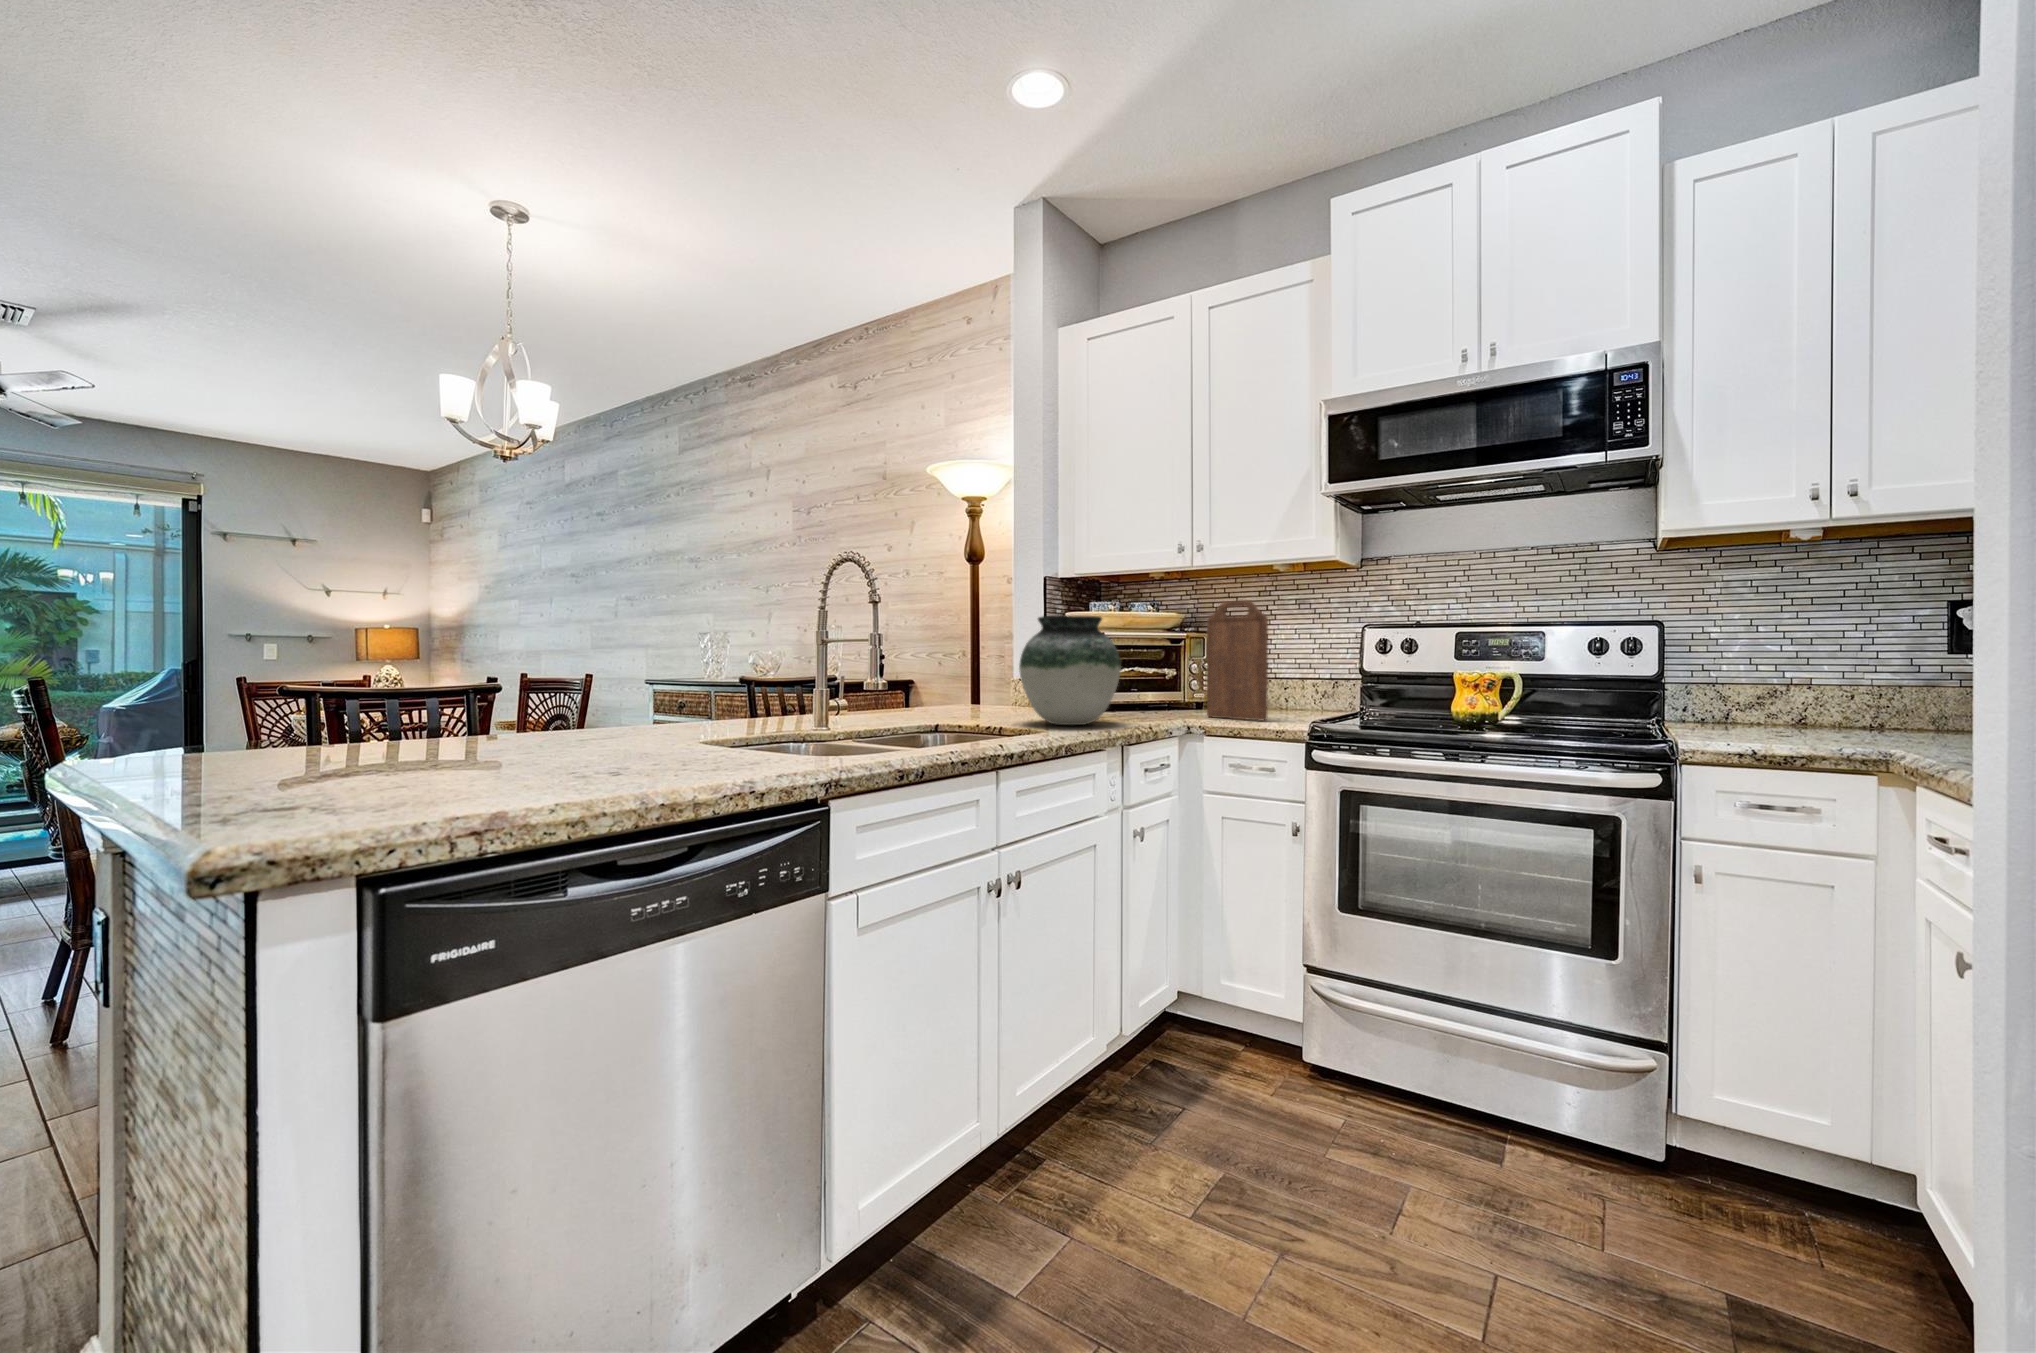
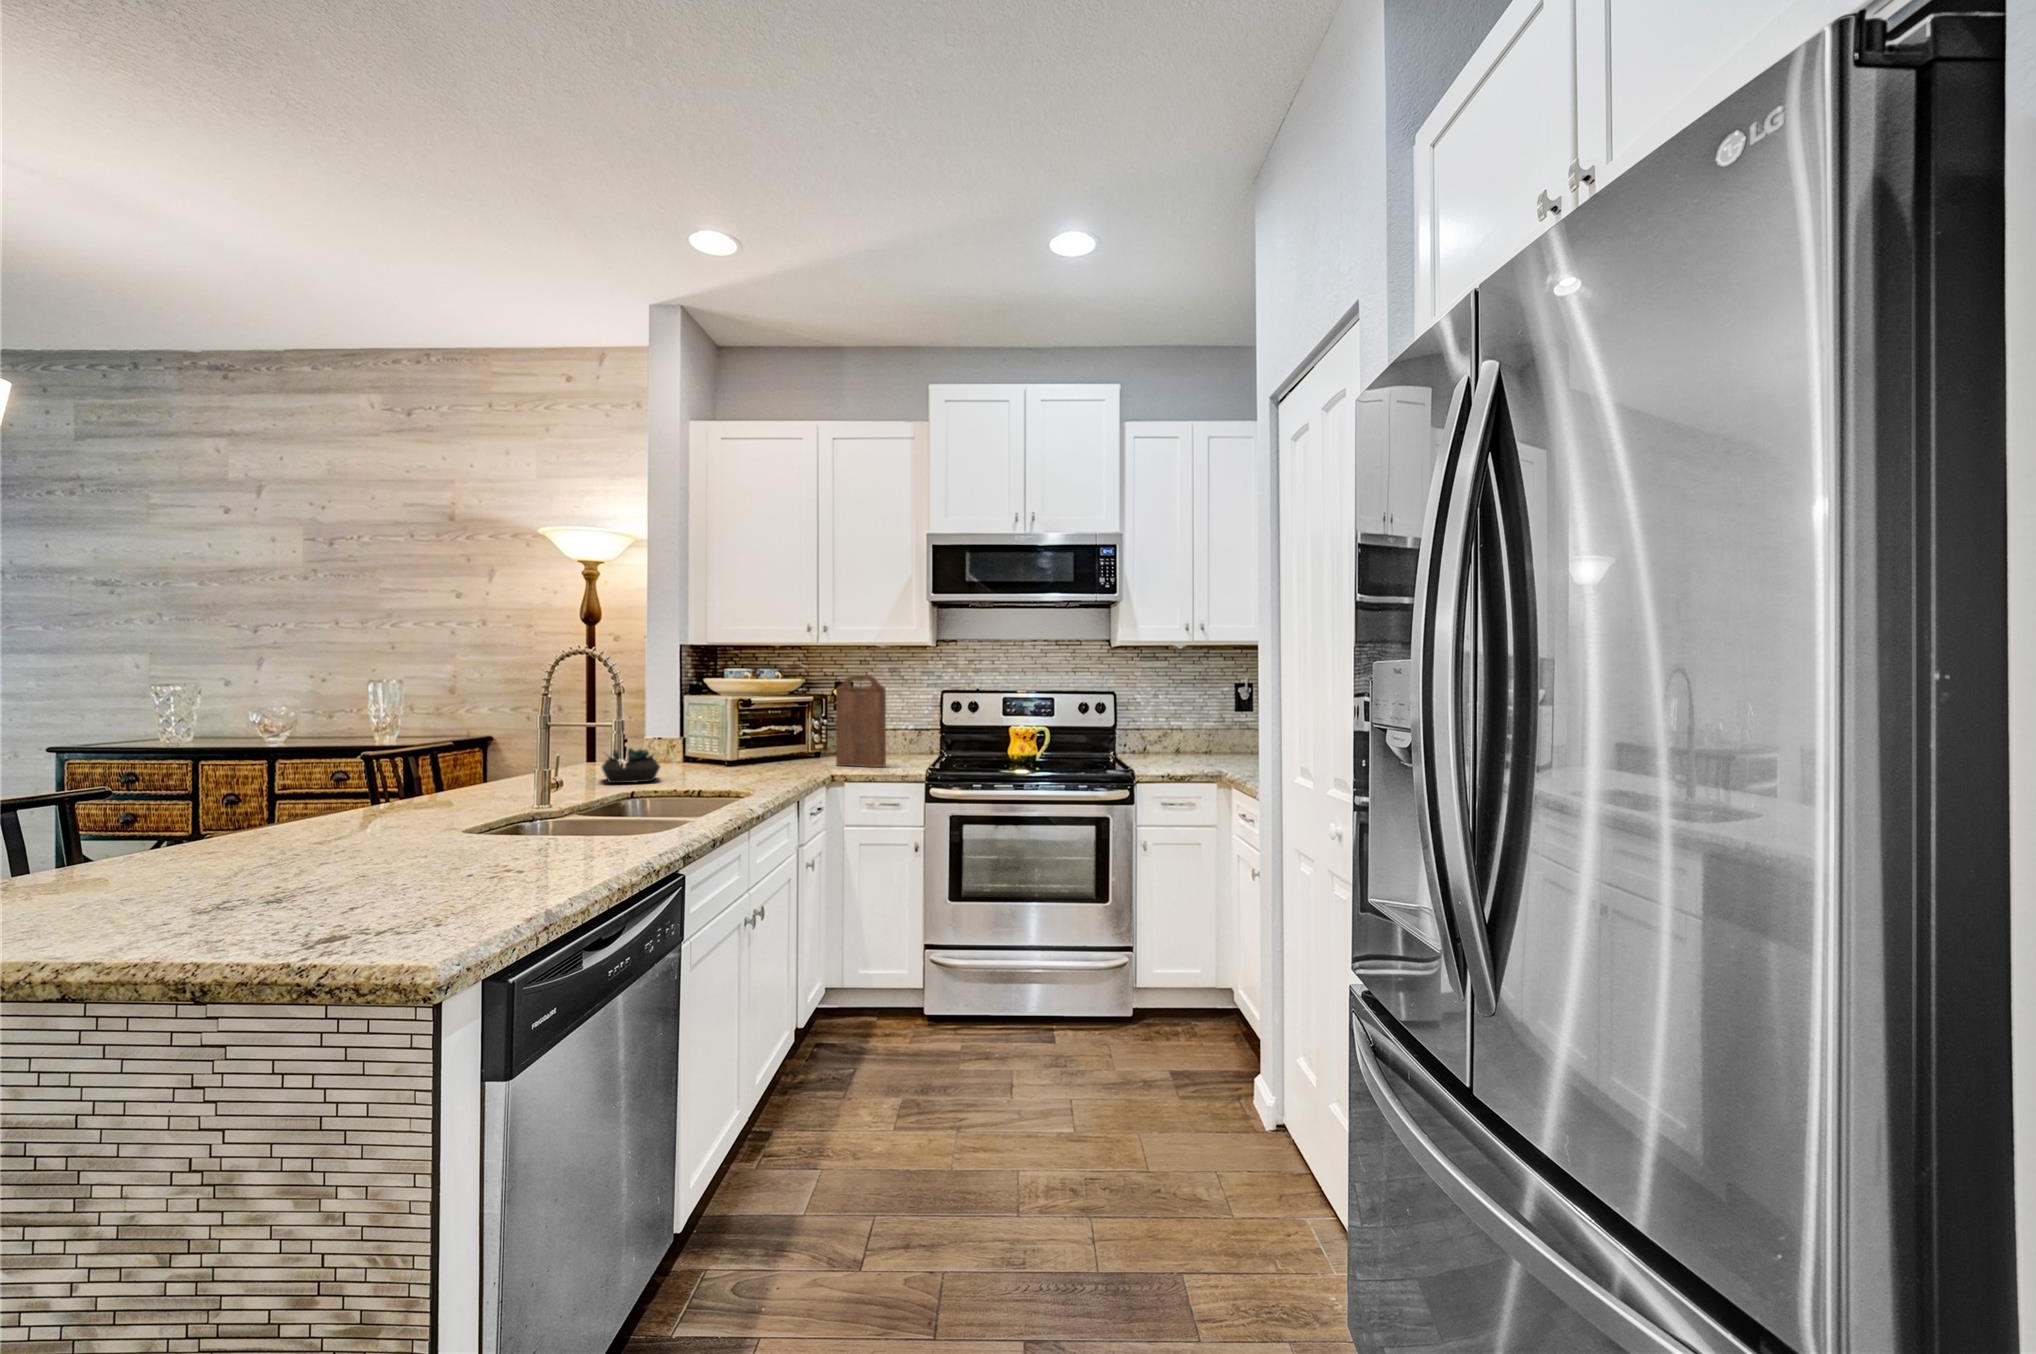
vase: present [1019,615,1121,725] -> none [699,691,786,780]
succulent plant: none [920,683,987,722] -> present [601,748,661,783]

